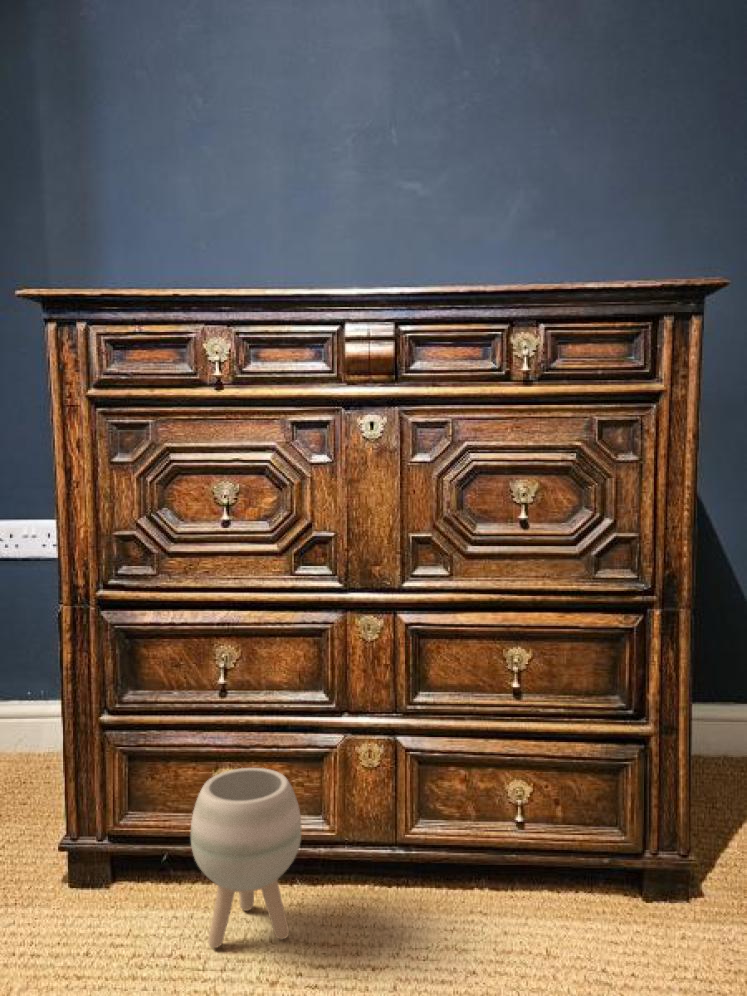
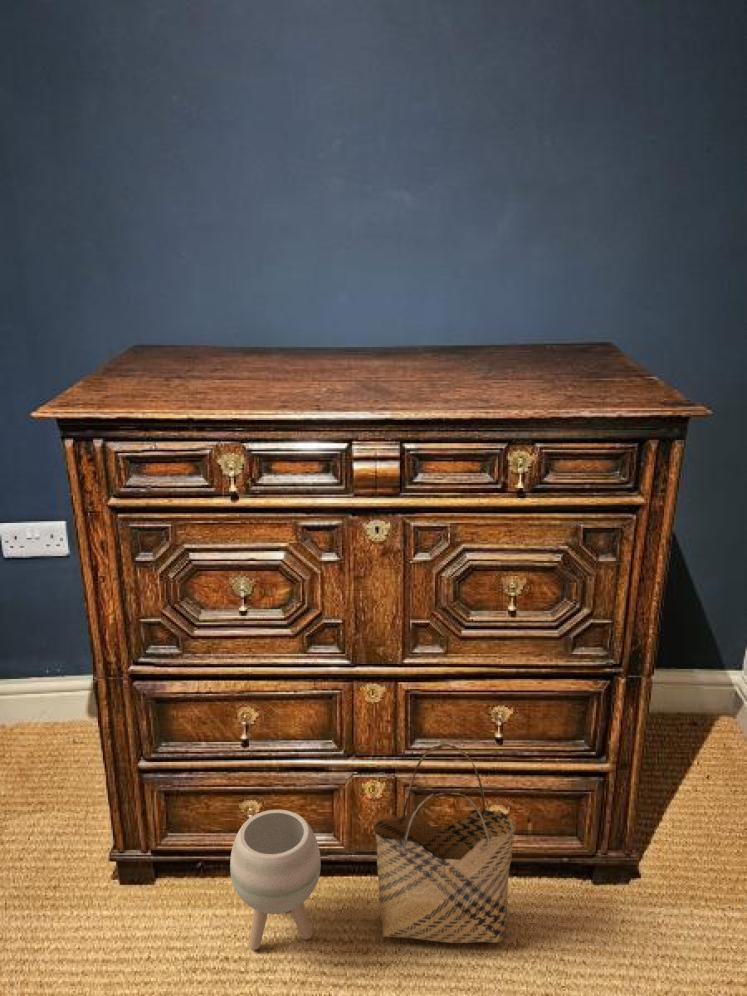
woven basket: none [365,687,540,946] -> present [373,744,516,943]

